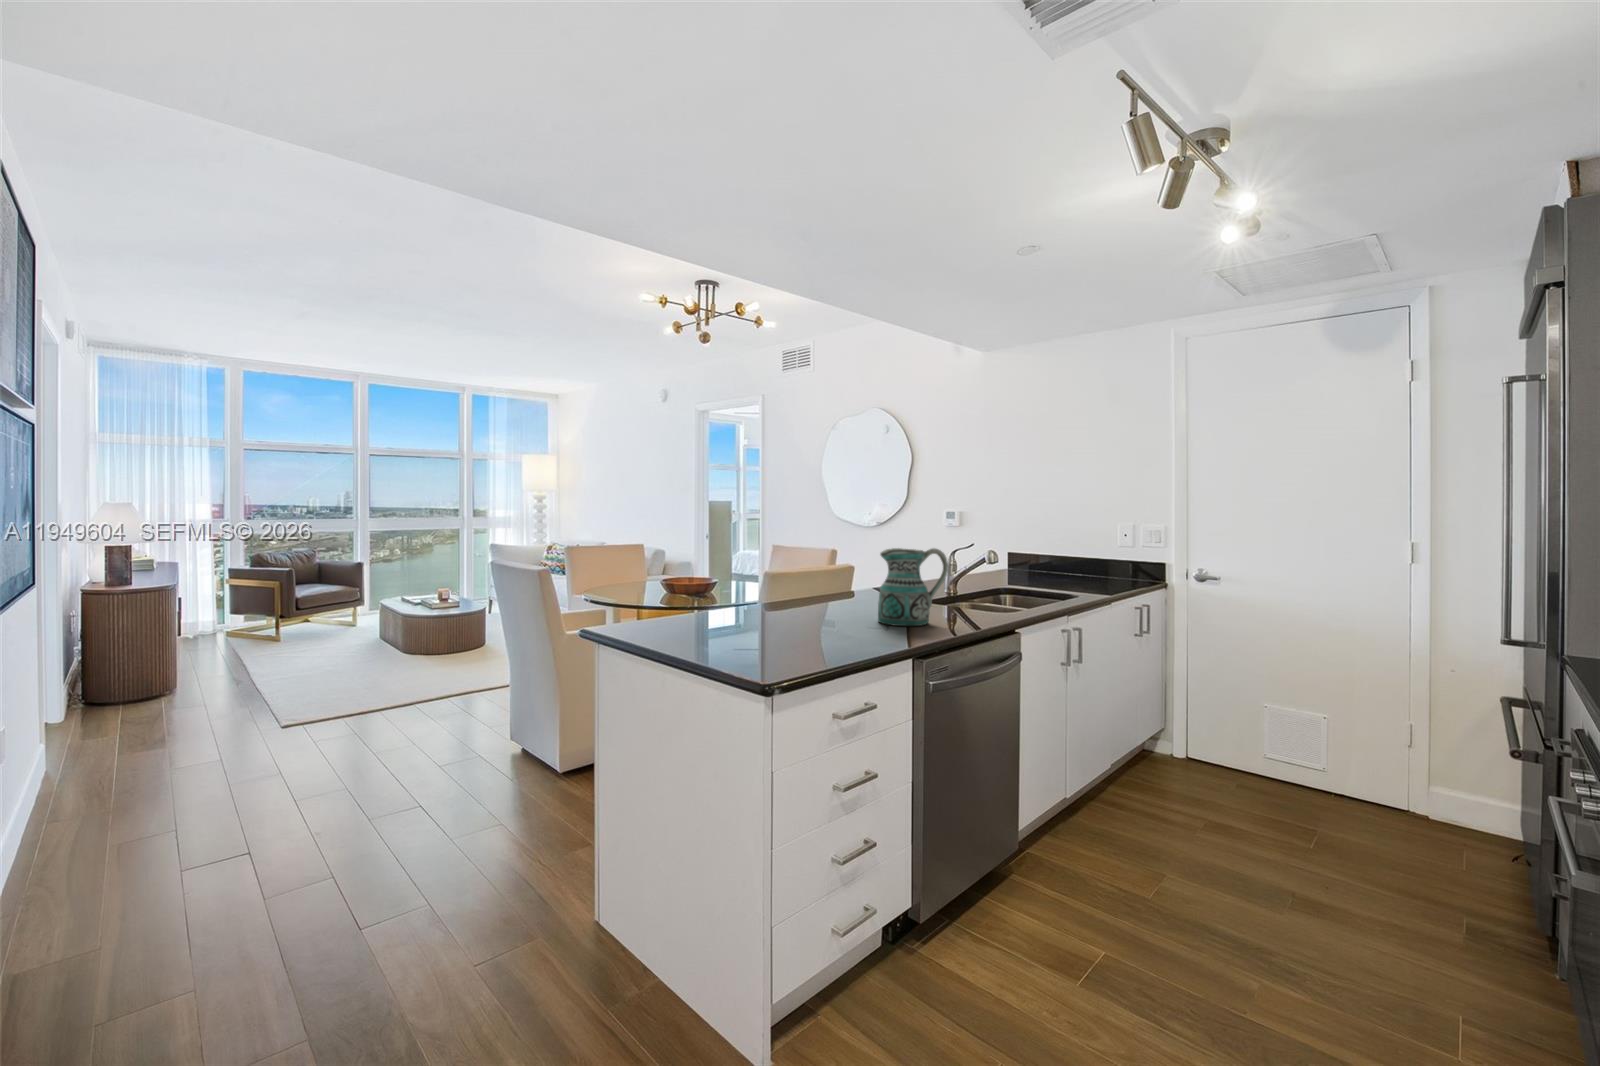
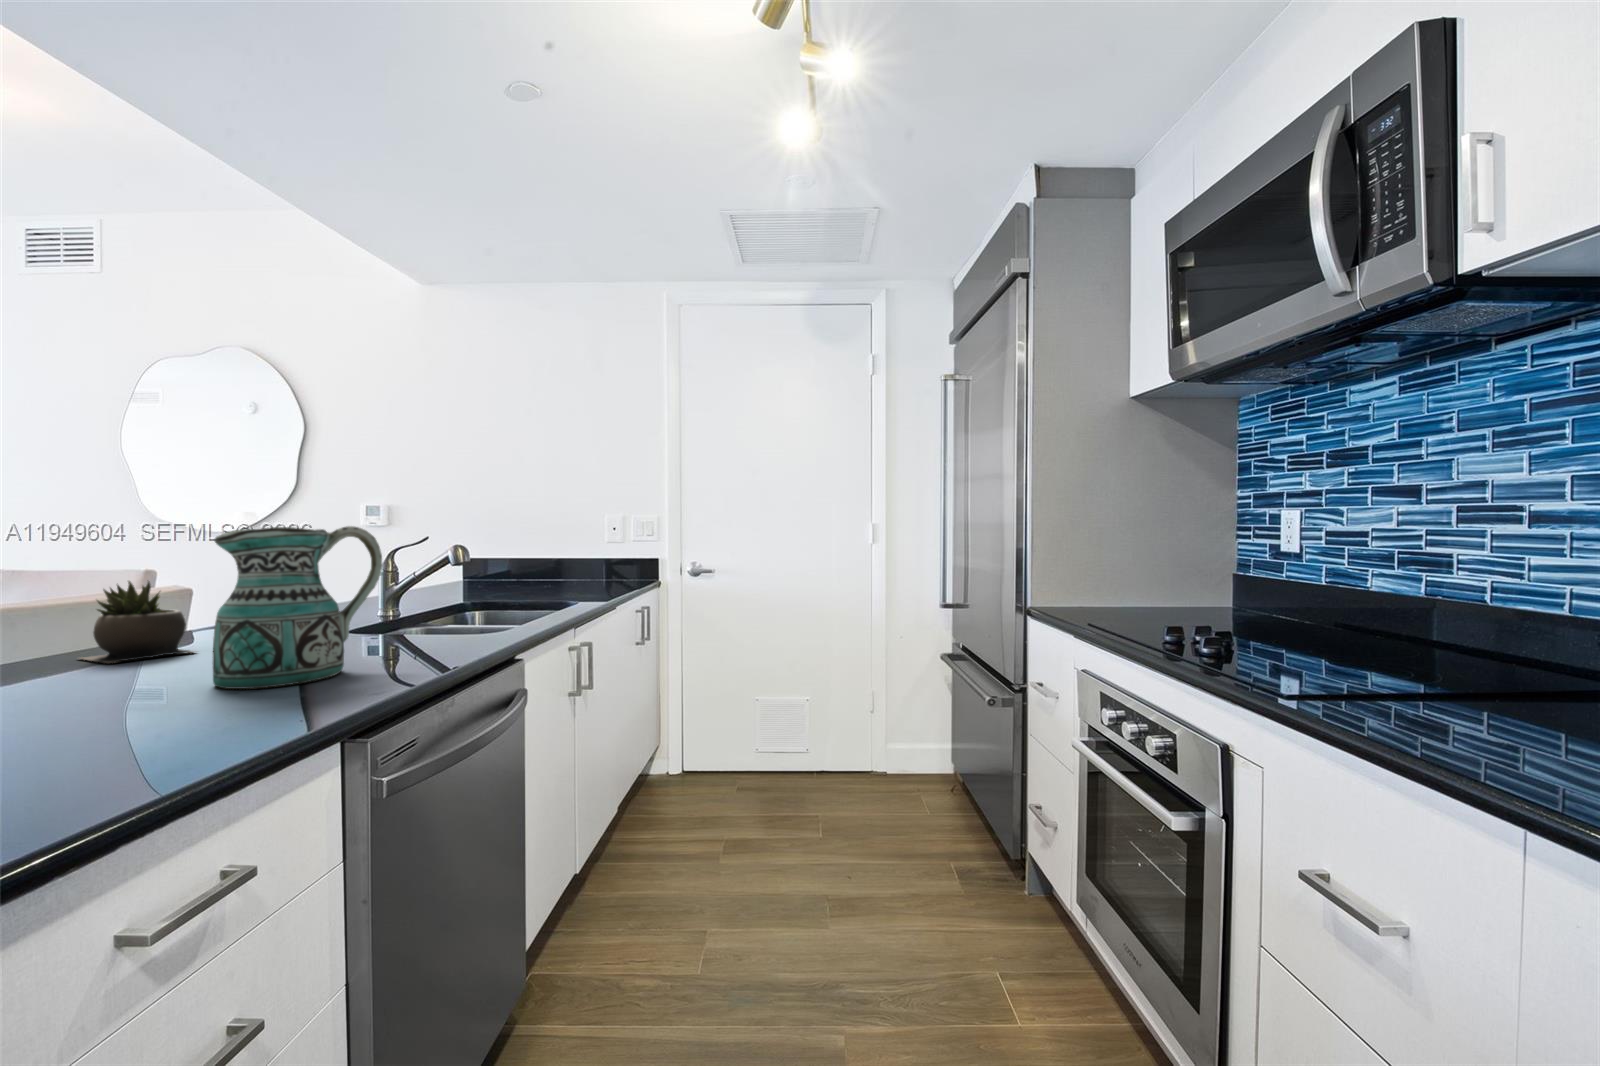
succulent plant: none [824,565,868,604] -> present [80,581,193,663]

